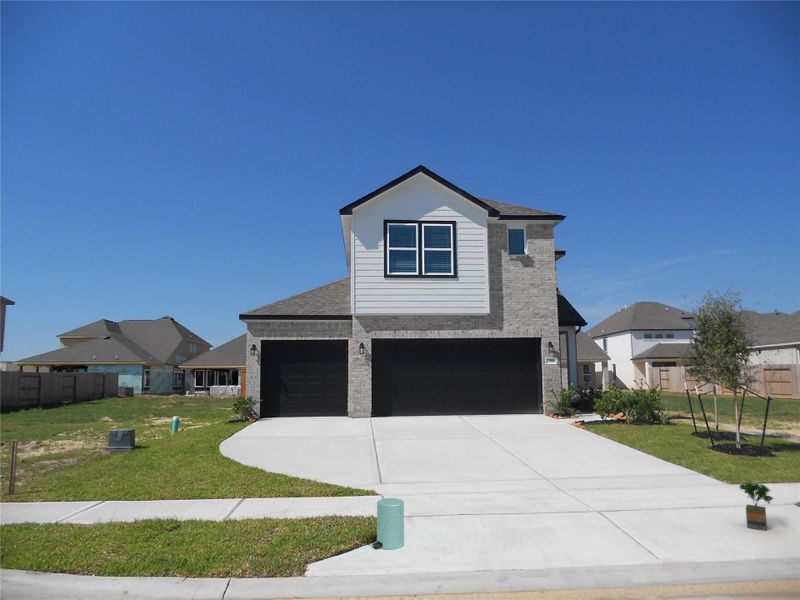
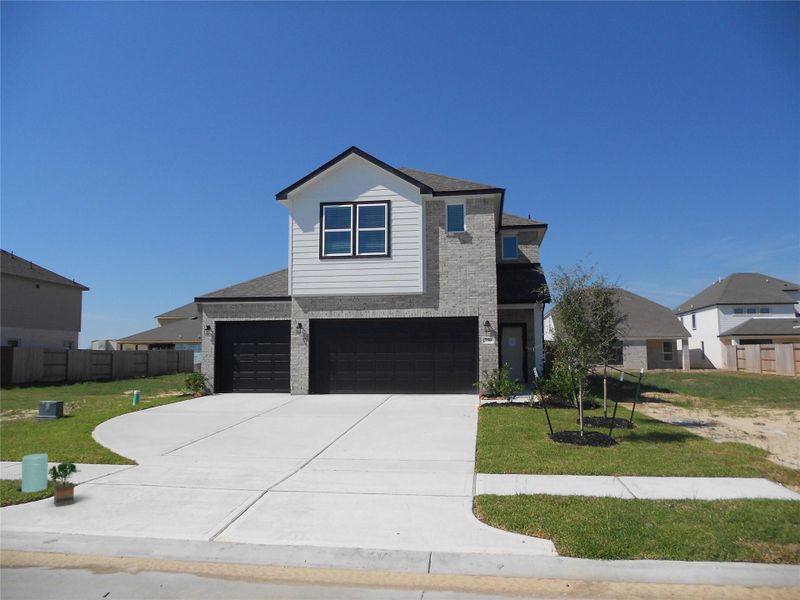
potted tree: present [739,483,773,531] -> present [48,462,81,507]

